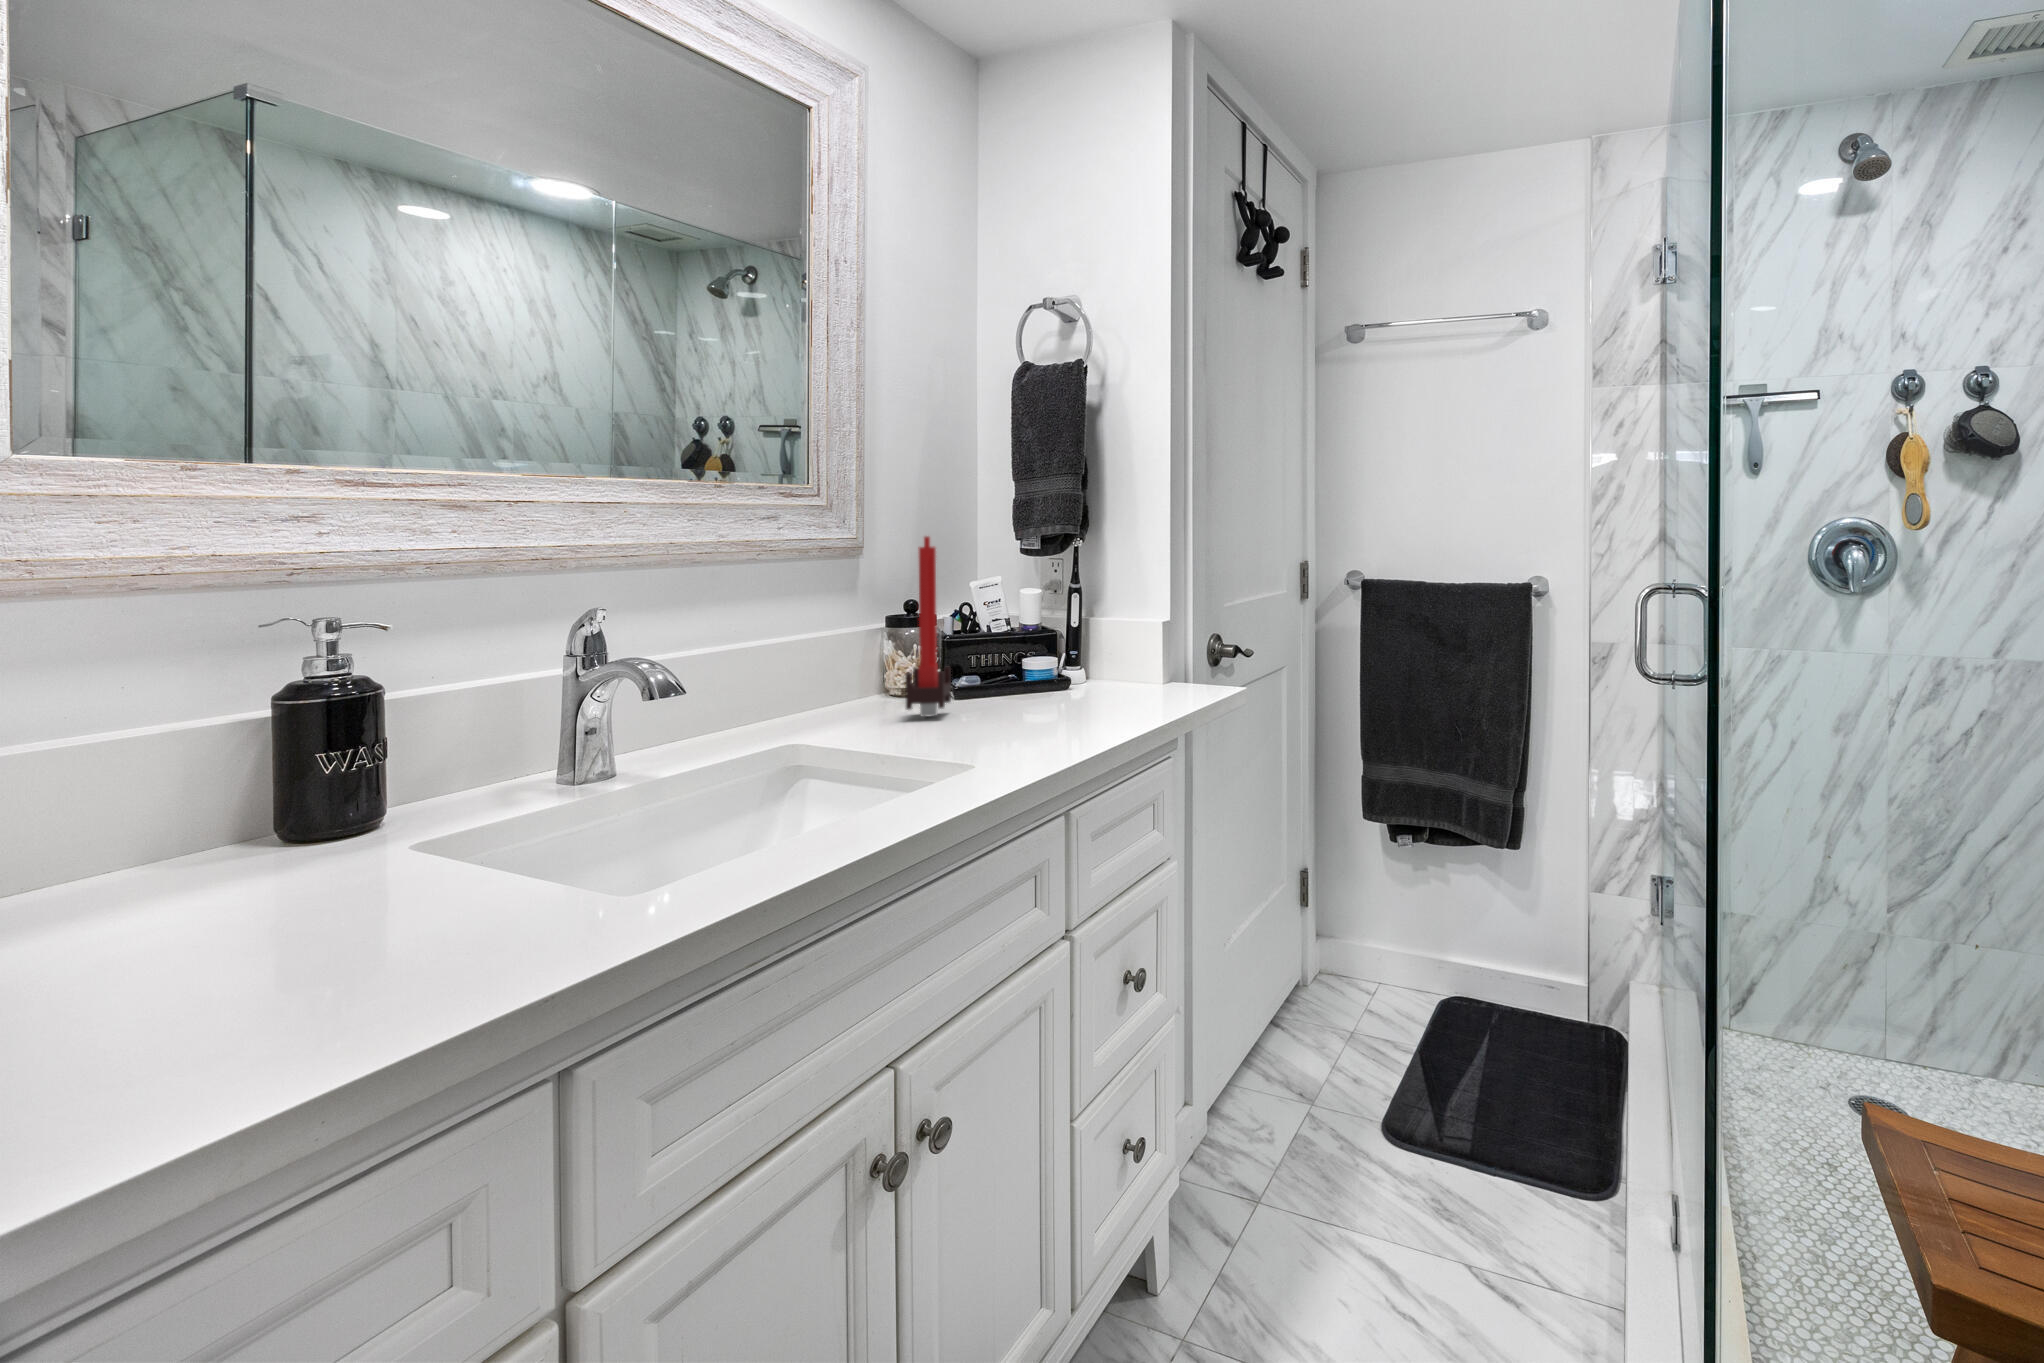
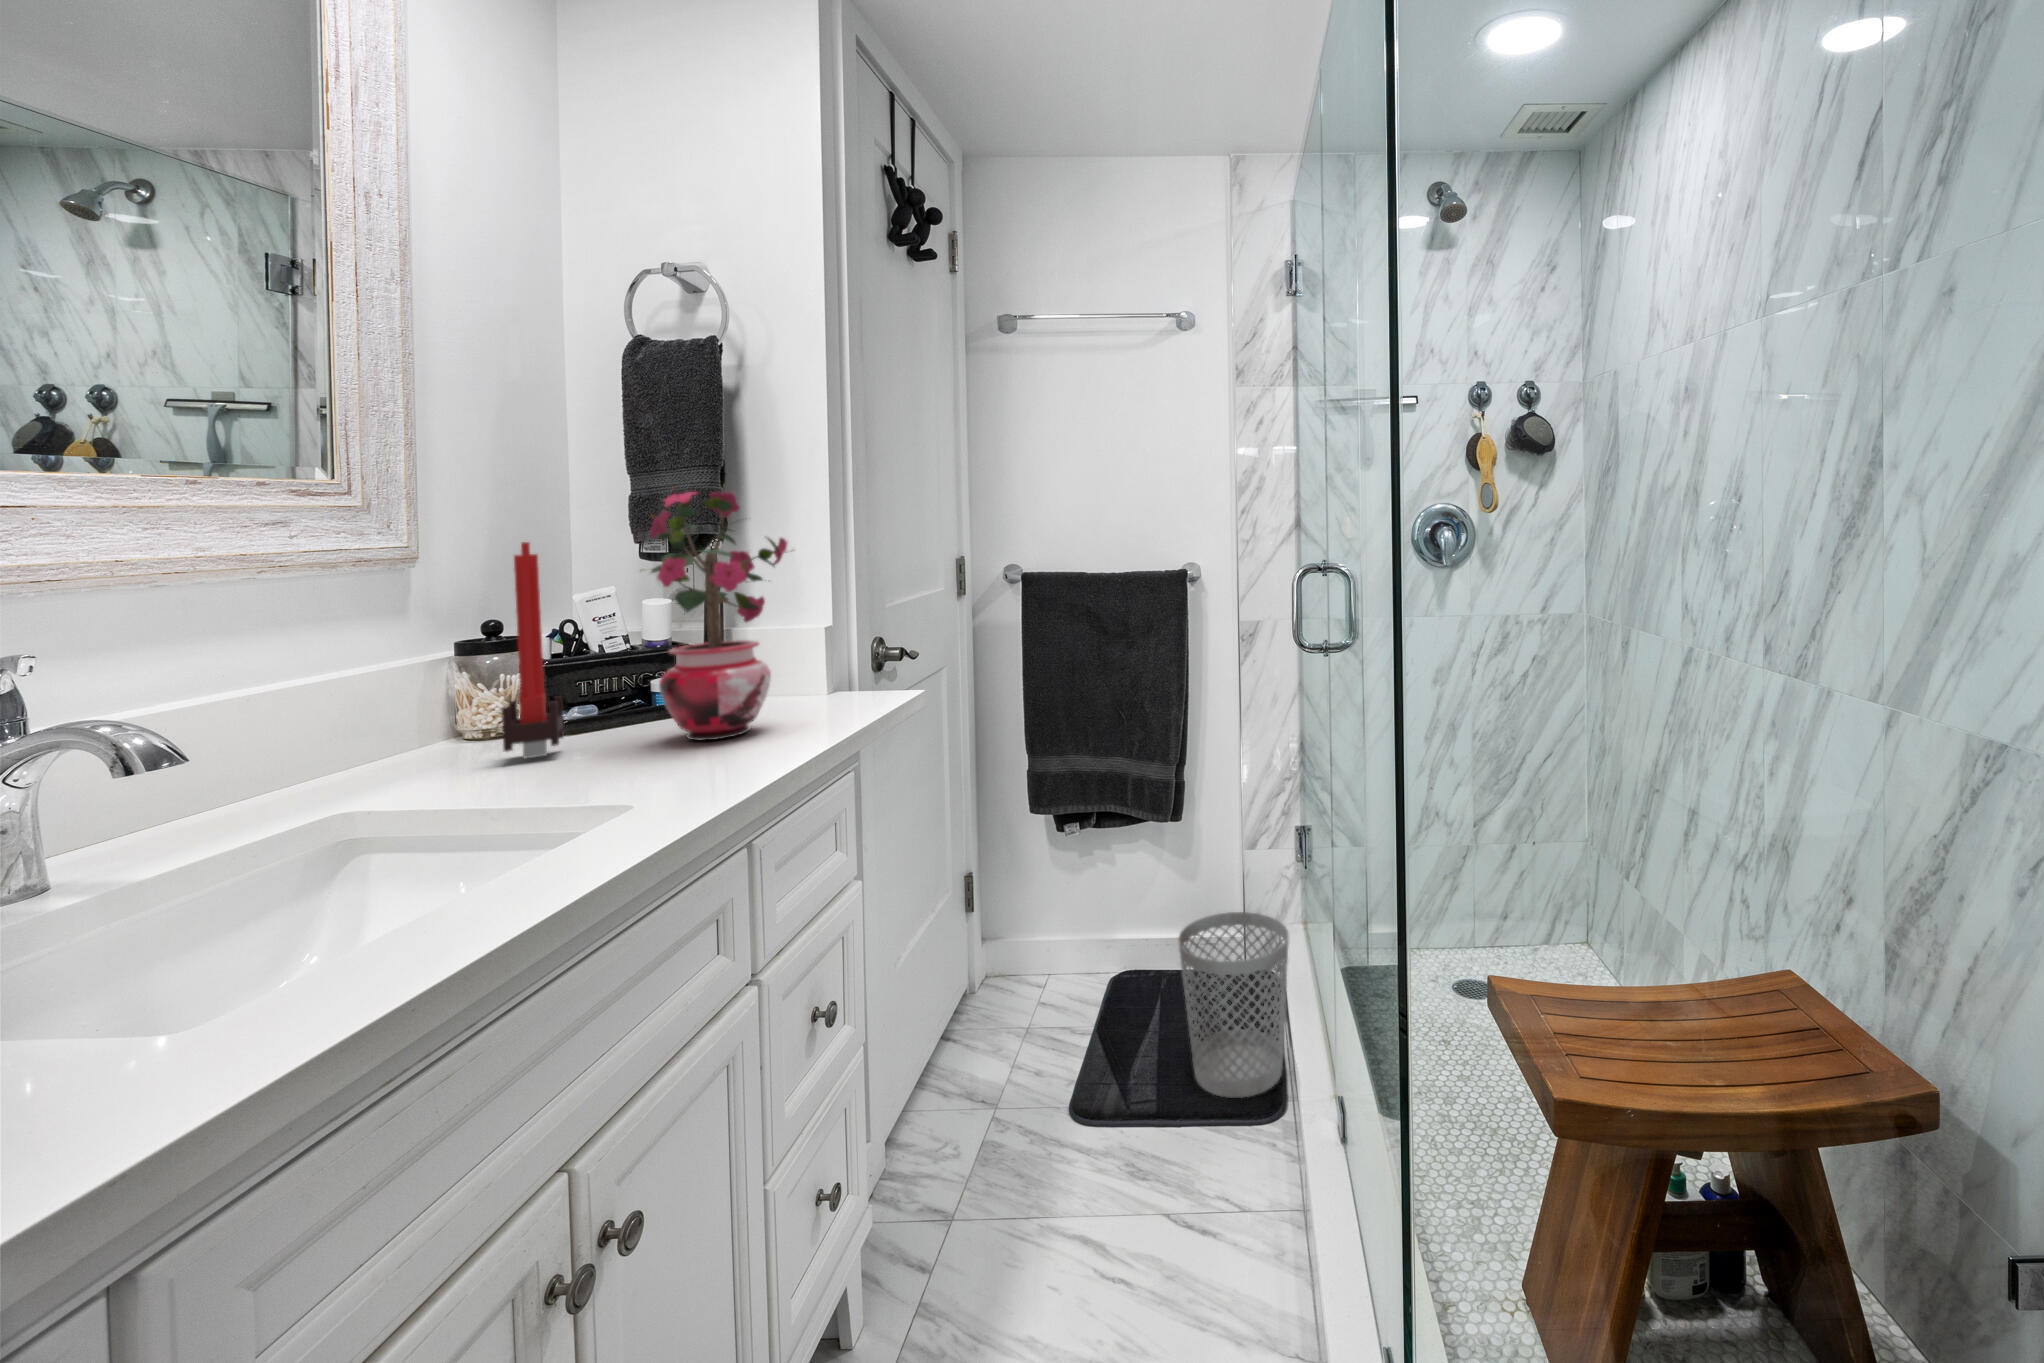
potted plant: none [1010,489,1132,717] -> present [650,486,794,740]
wastebasket: none [1503,957,1632,1169] -> present [1178,912,1289,1098]

